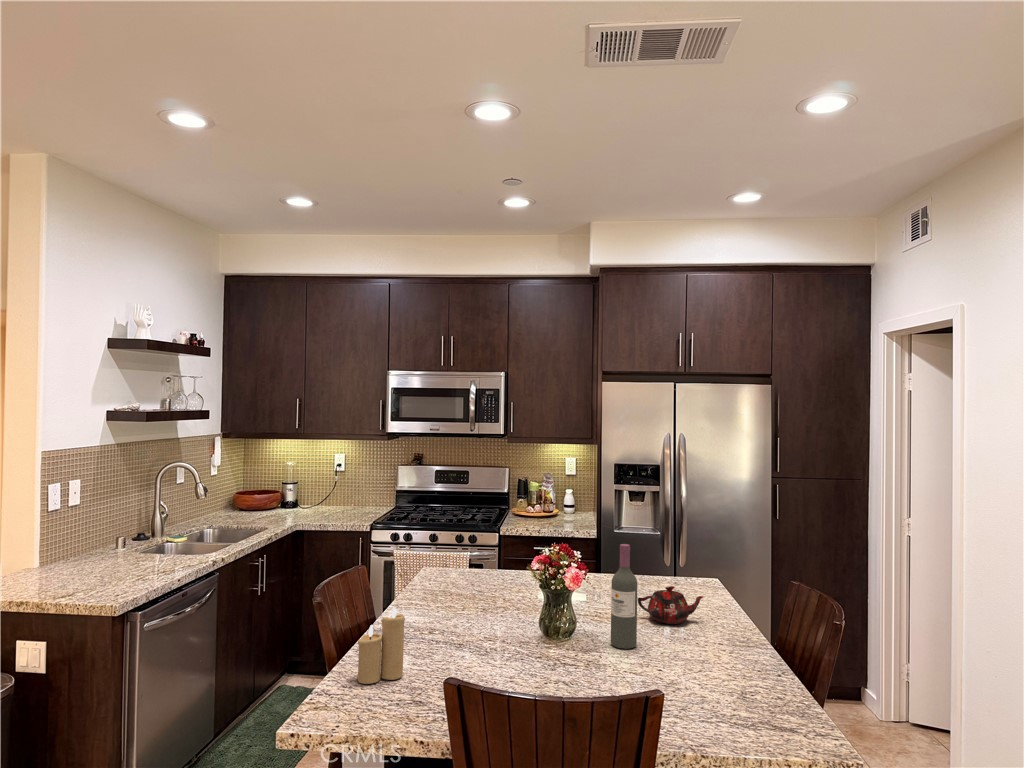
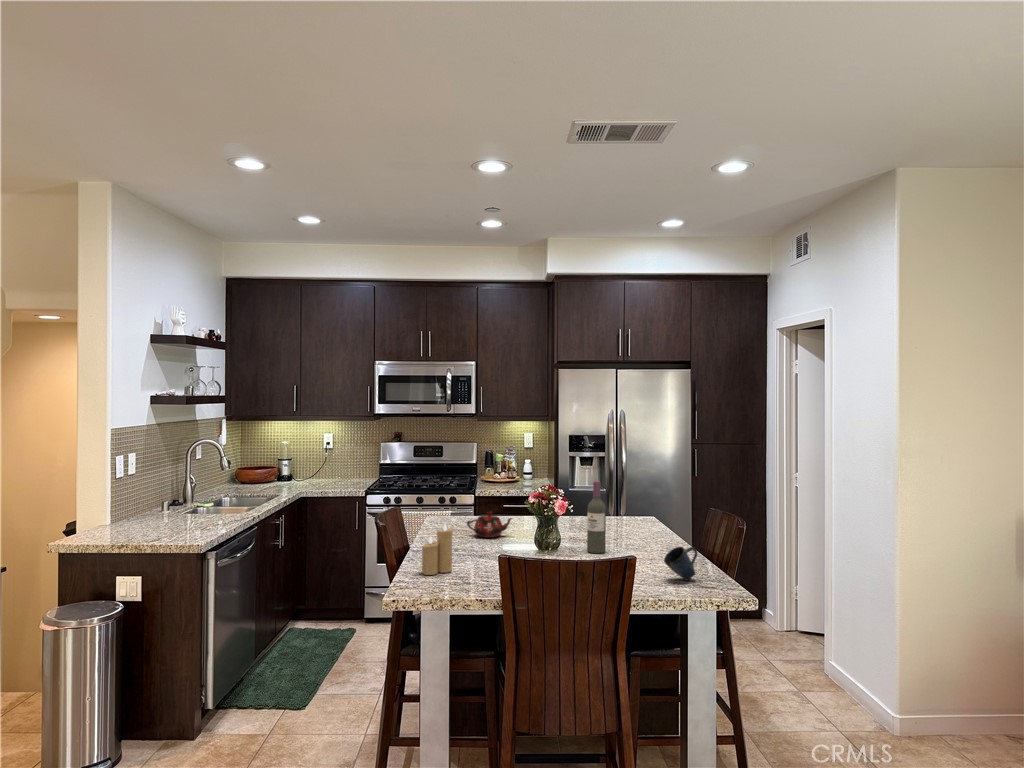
teapot: present [638,586,704,624] -> present [467,512,512,538]
mug: none [717,663,770,719] -> present [664,547,697,581]

